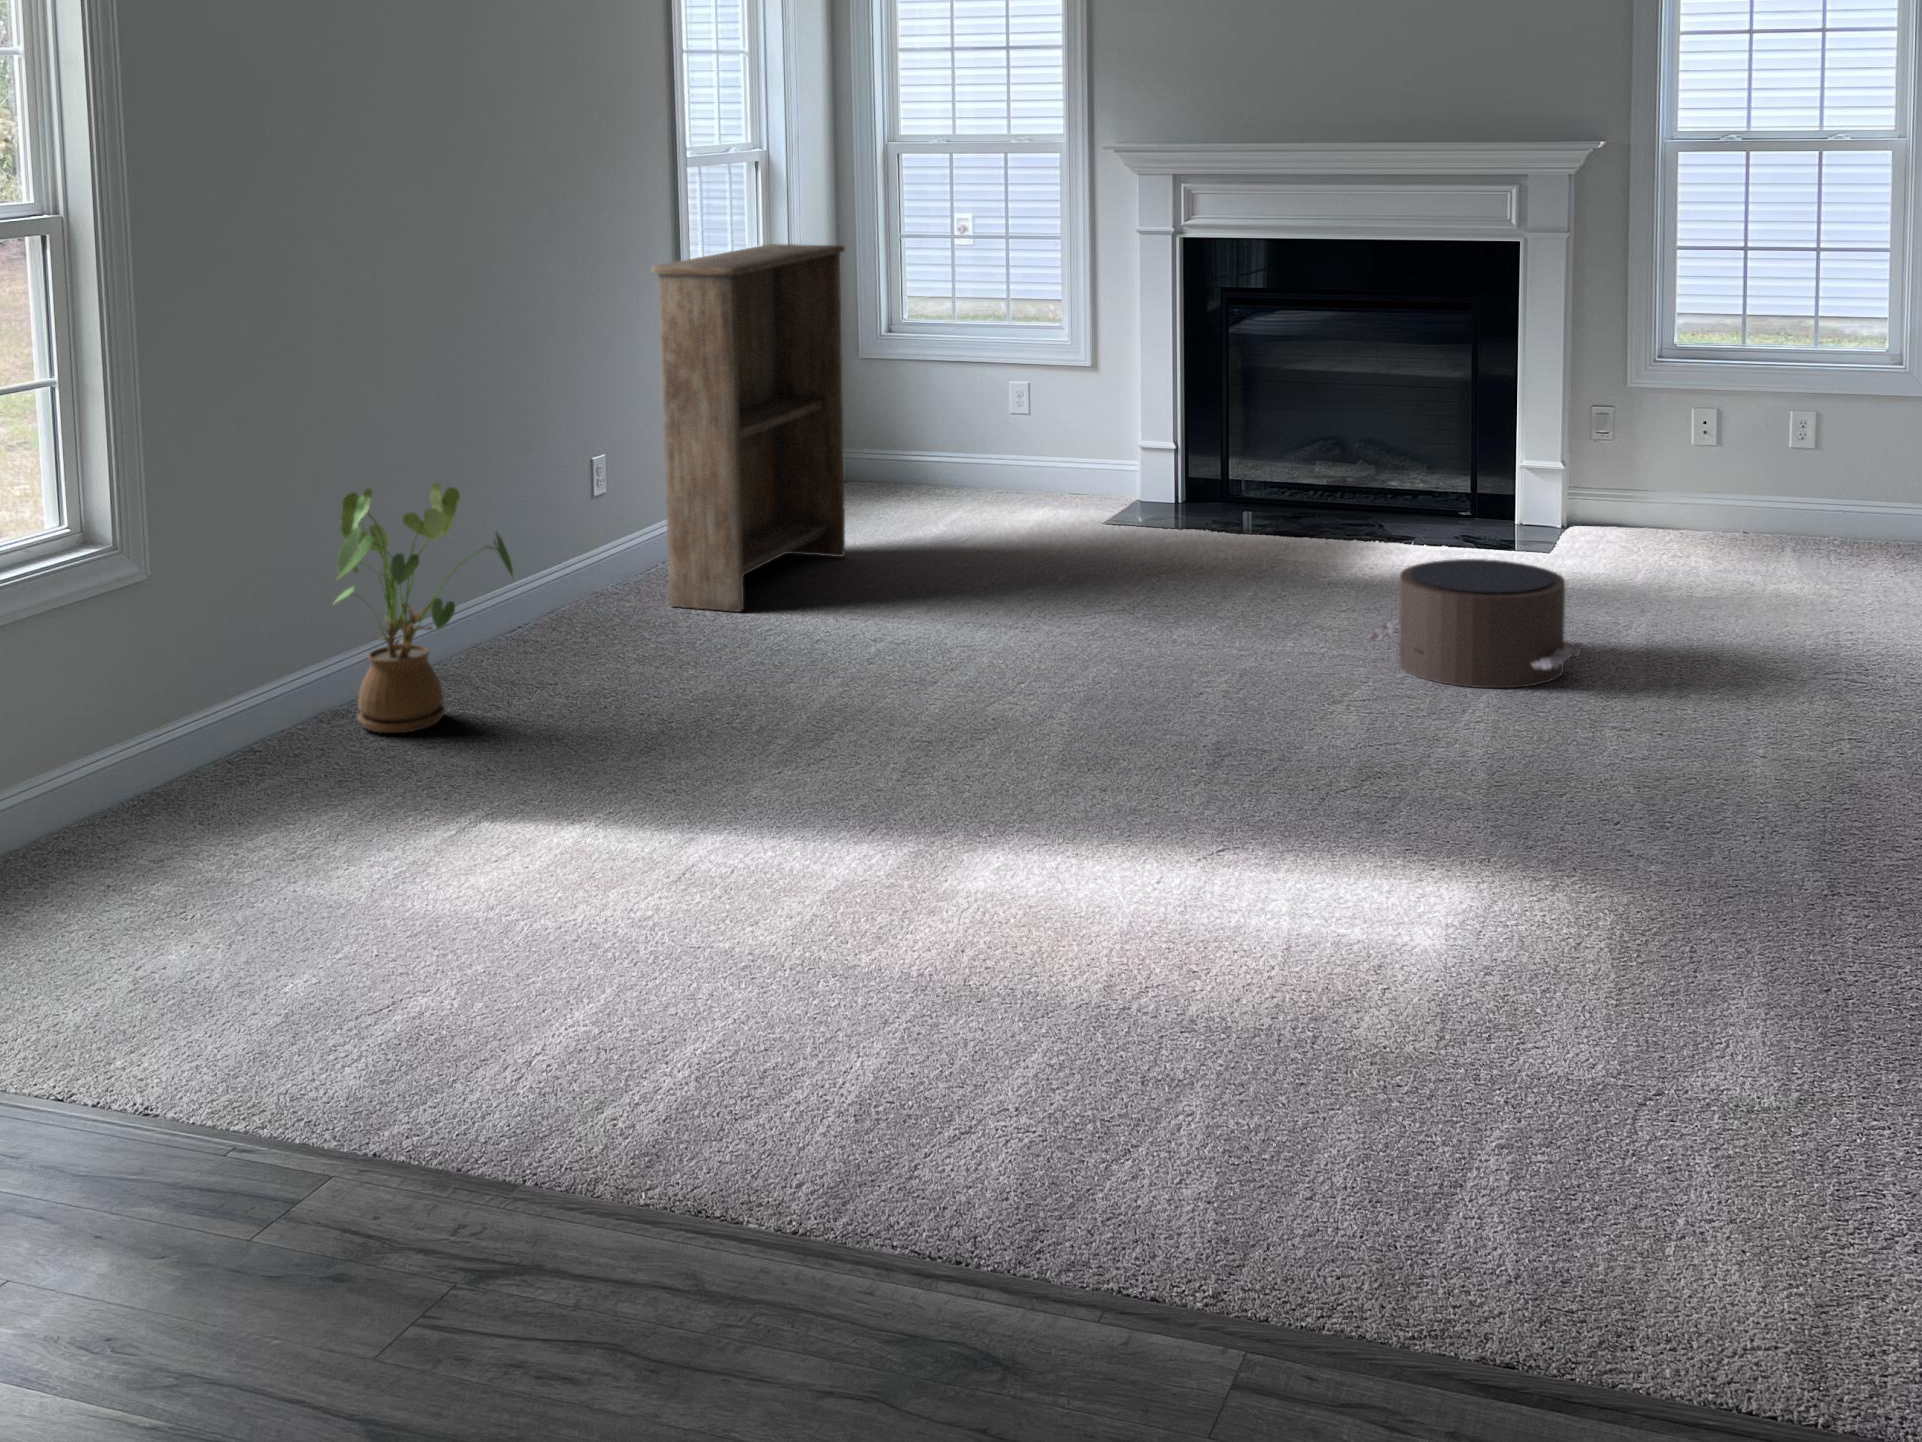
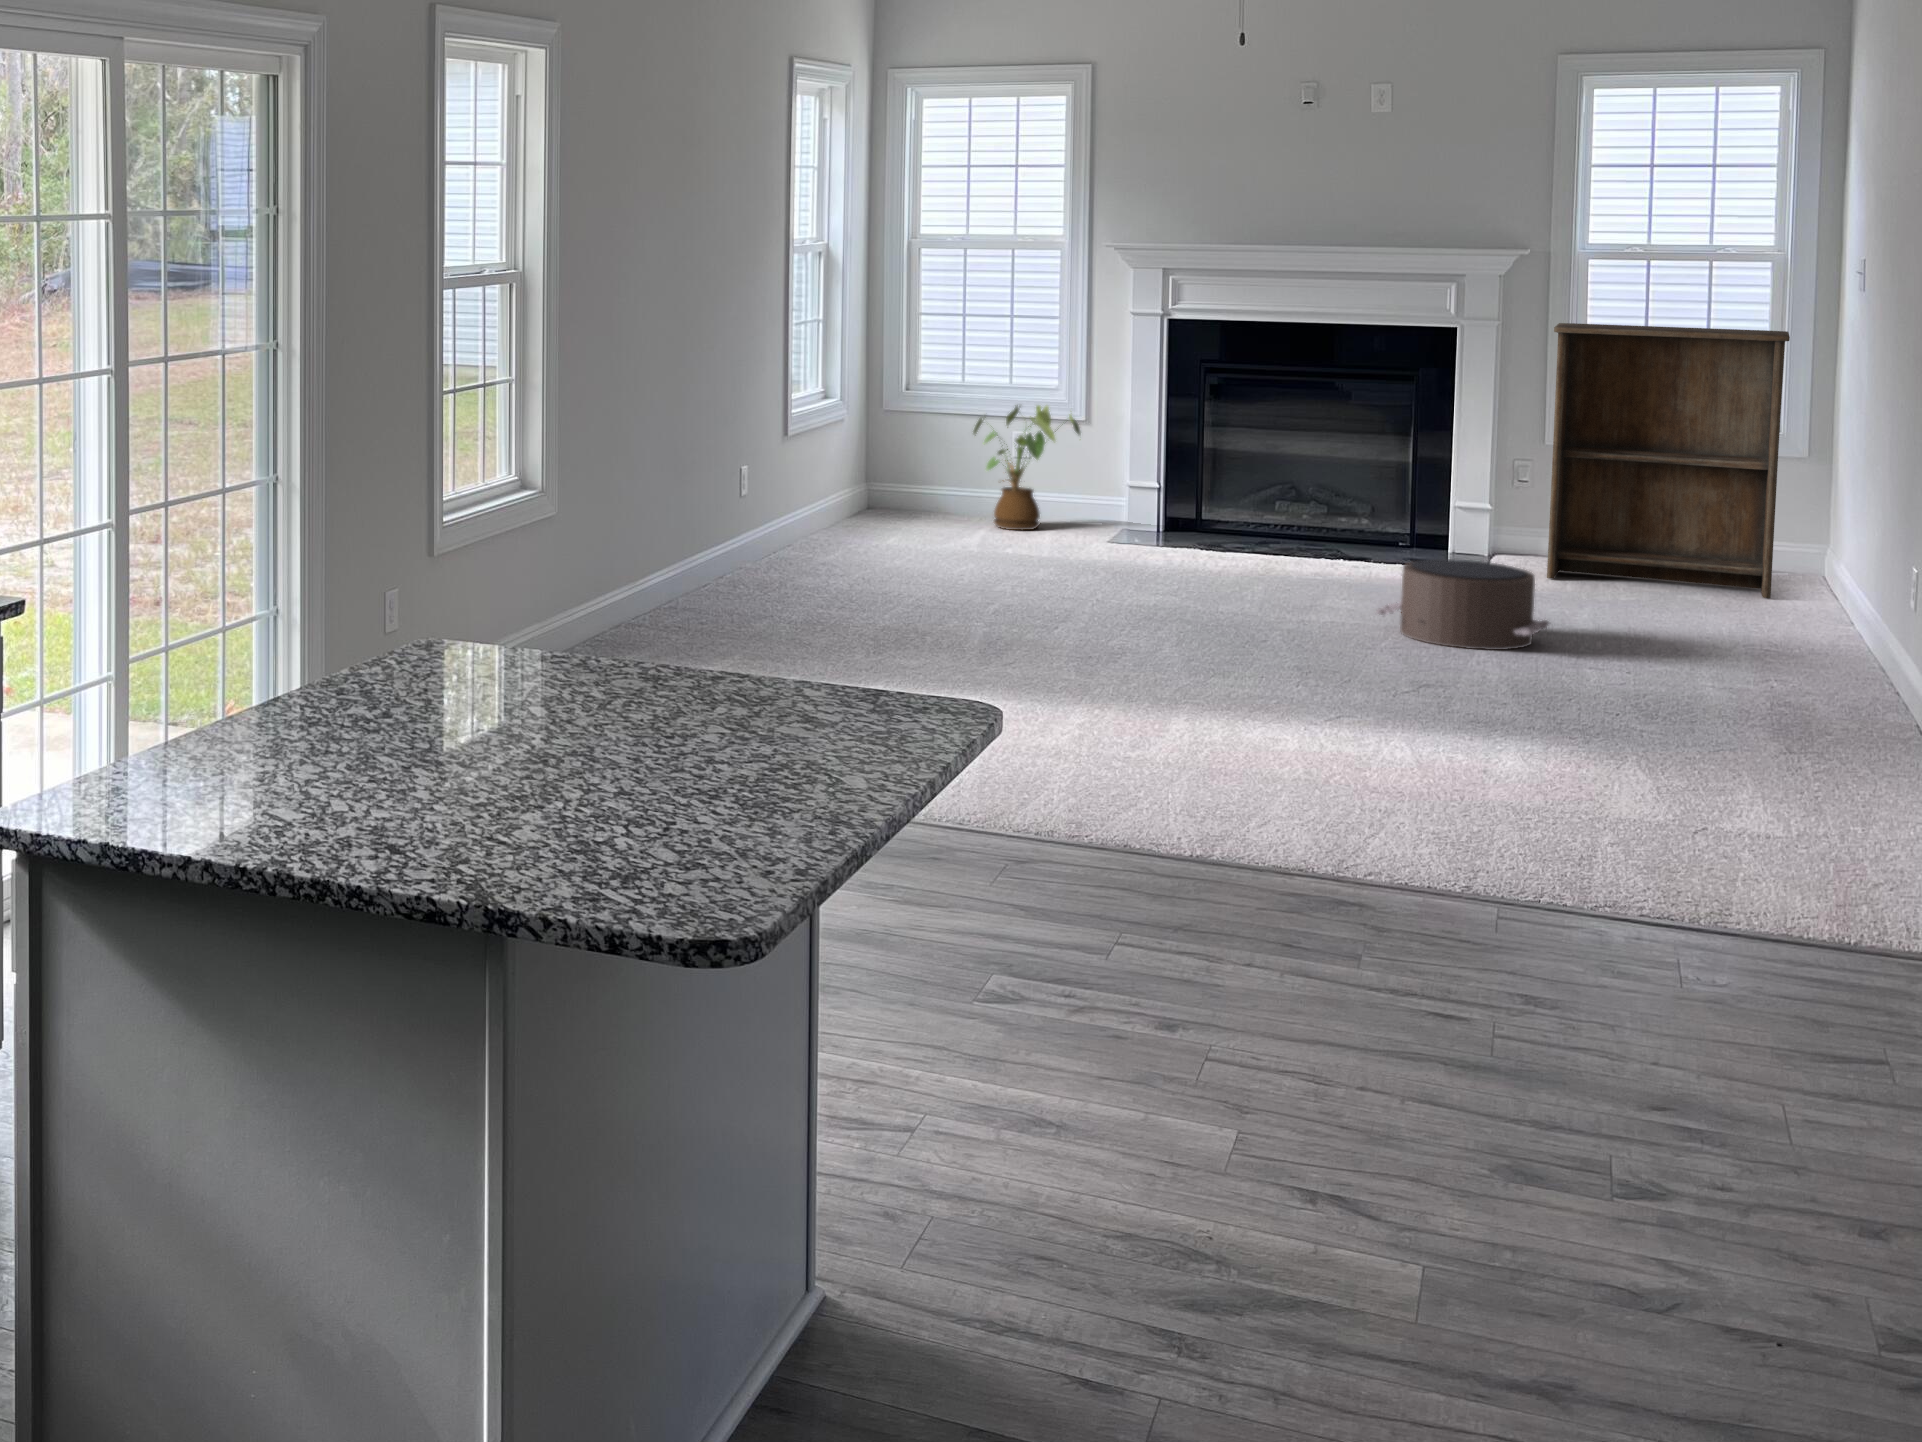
bookshelf: present [651,244,845,612] -> present [1547,323,1790,598]
house plant: present [336,482,513,733] -> present [973,405,1080,530]

